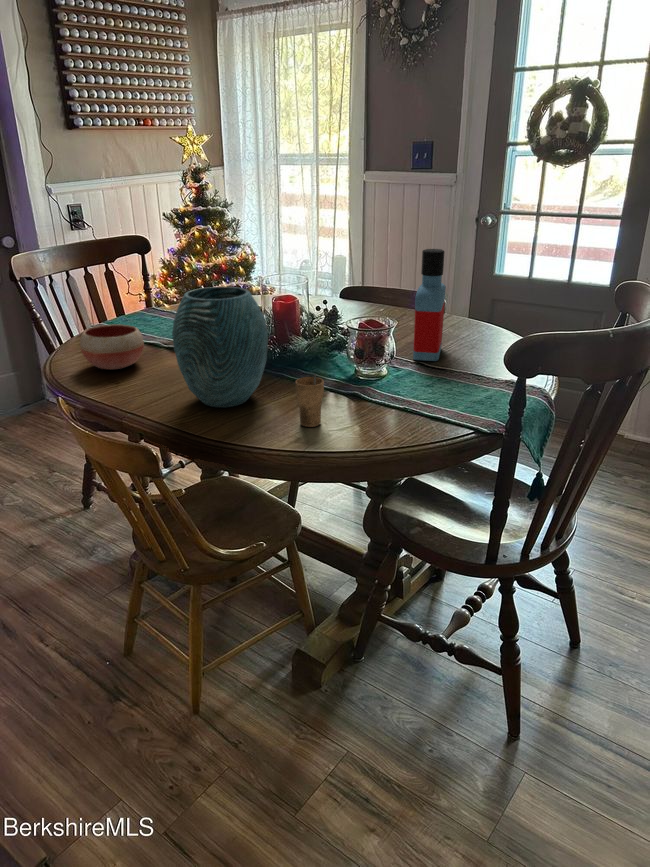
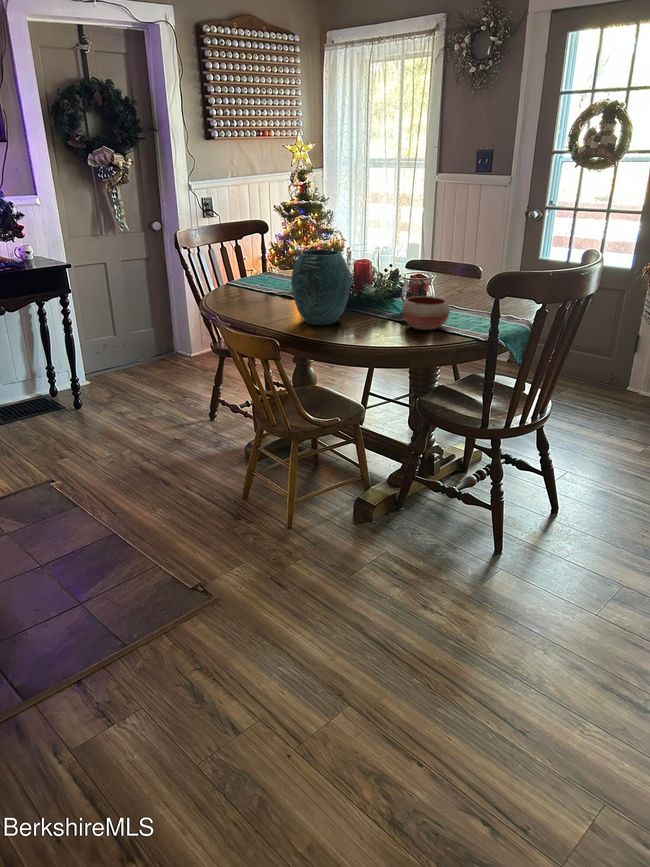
bottle: present [413,249,446,361] -> none [448,230,474,307]
bowl: present [80,324,144,369] -> present [402,296,450,330]
cup: present [295,374,324,427] -> none [365,301,383,336]

